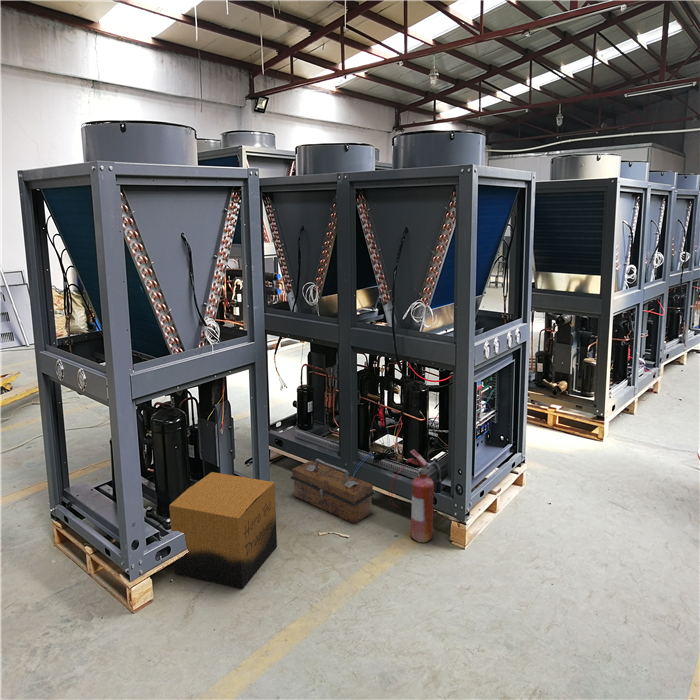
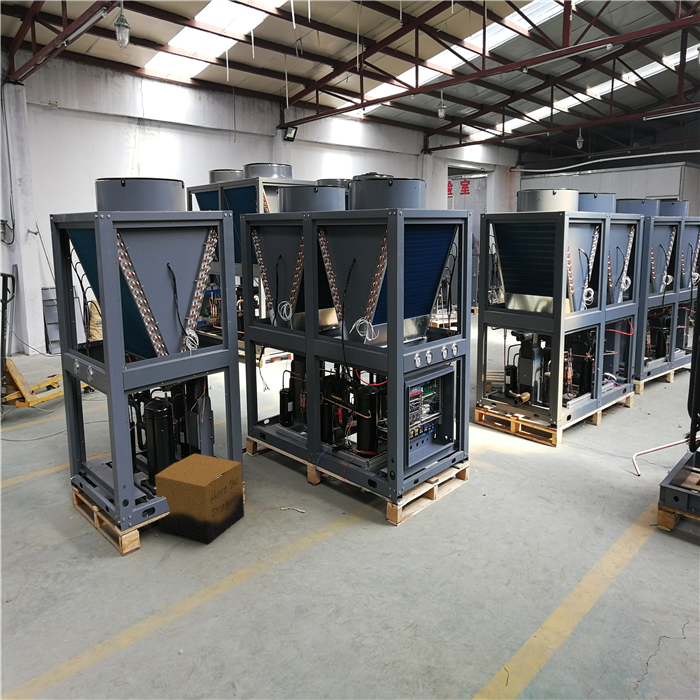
fire extinguisher: present [406,450,442,543] -> none [352,441,381,518]
toolbox: present [291,459,375,523] -> none [266,448,331,502]

